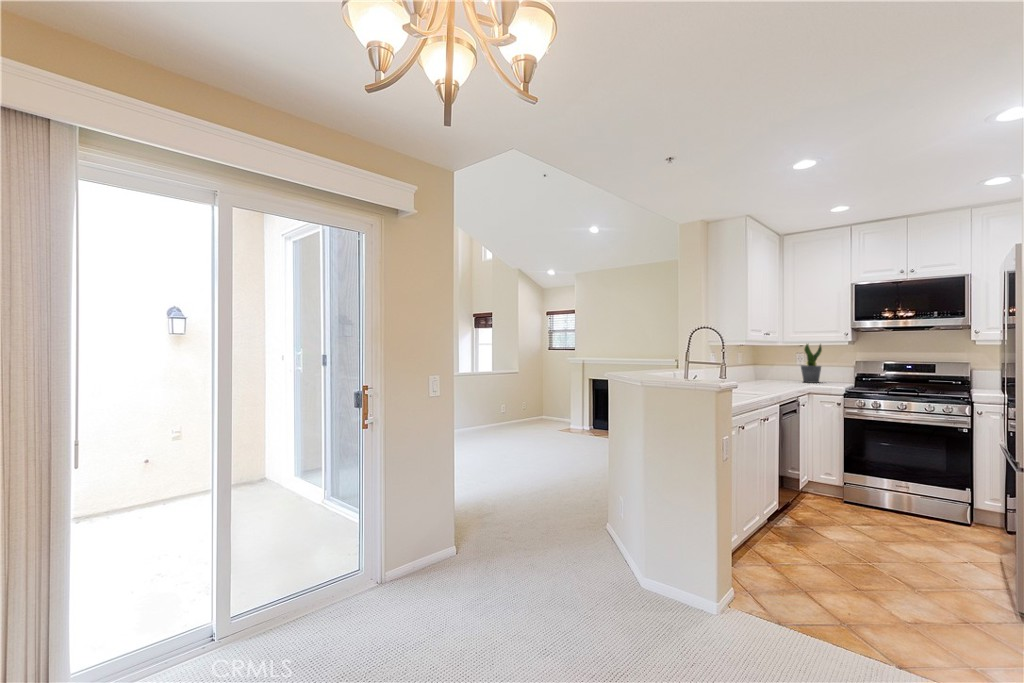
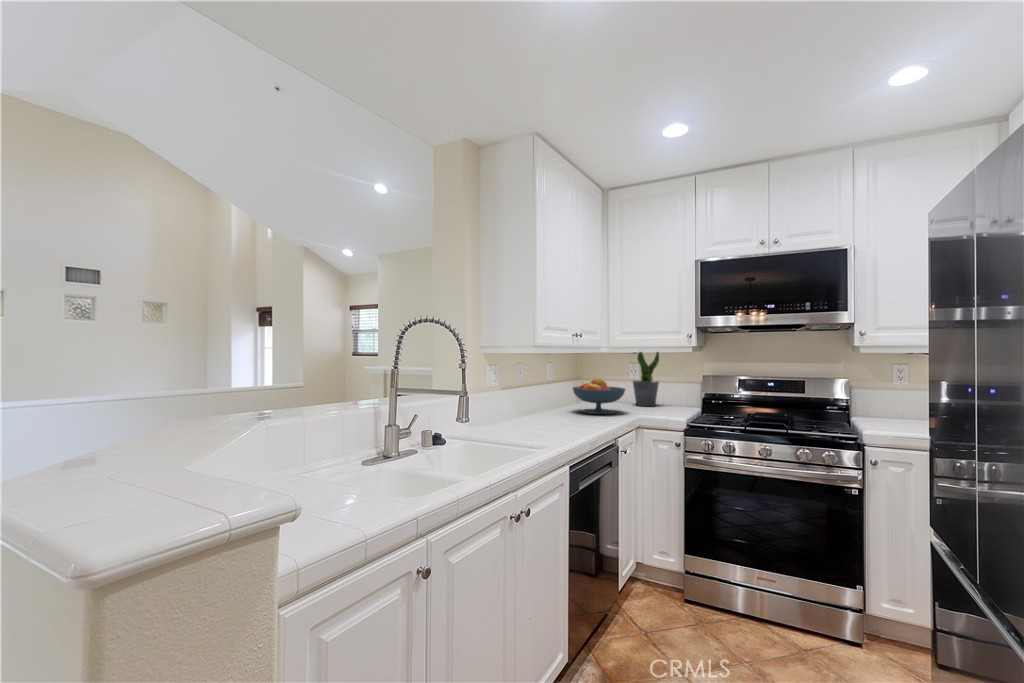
fruit bowl: none [759,363,799,386] -> present [573,379,625,414]

